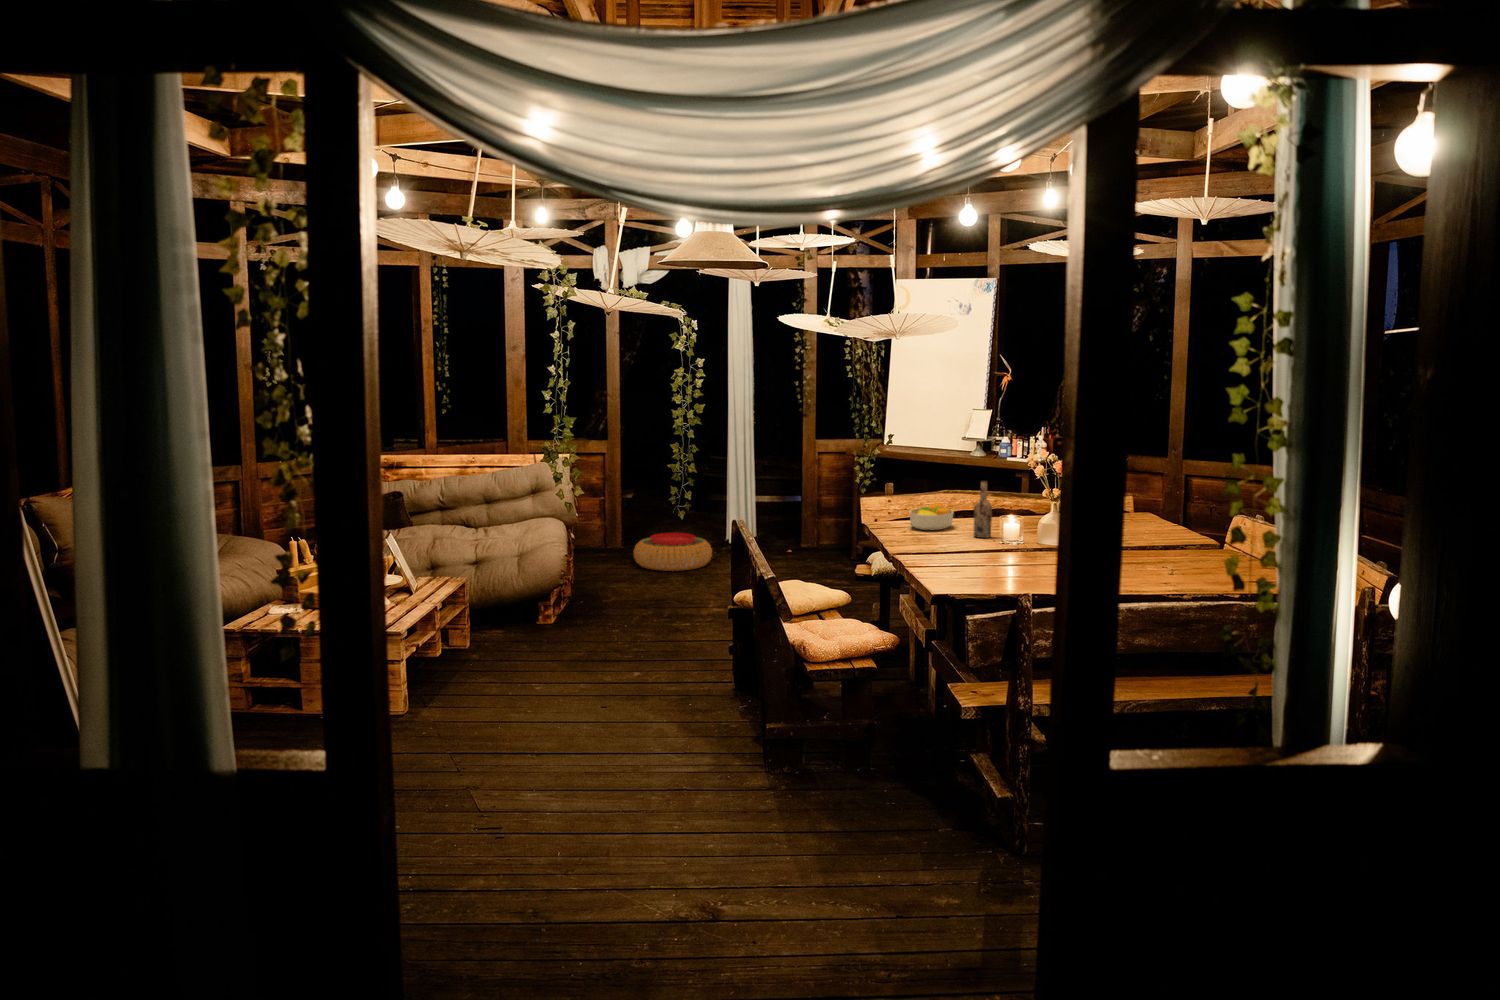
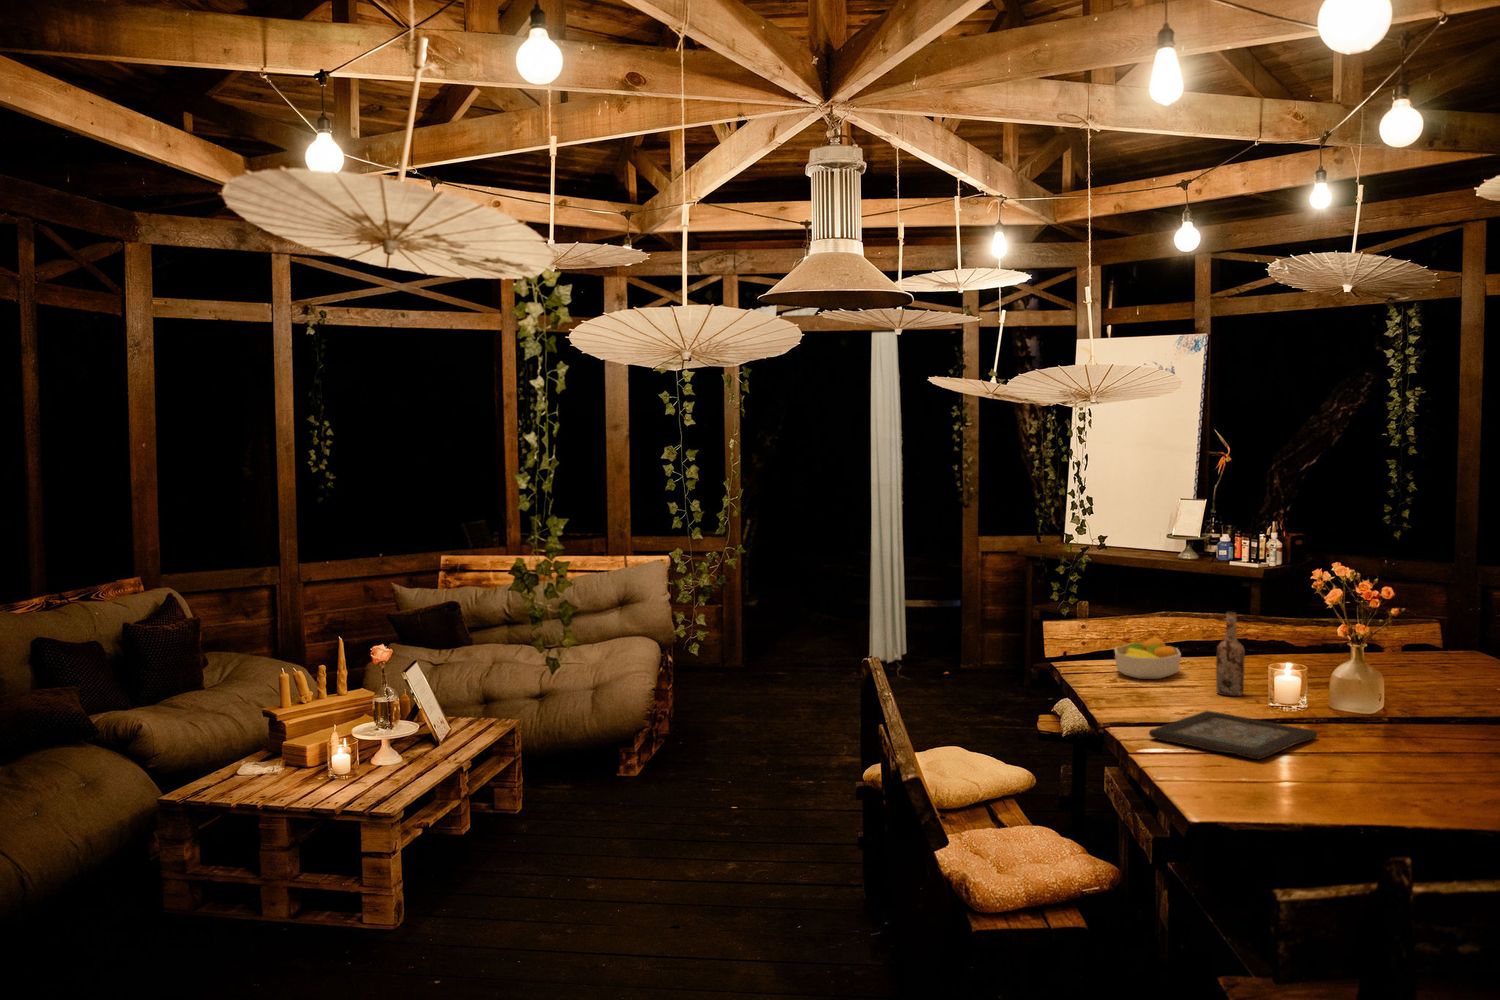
pouf: present [634,533,712,571] -> none [744,652,842,702]
decorative tray: none [922,544,1027,568] -> present [1149,711,1317,759]

